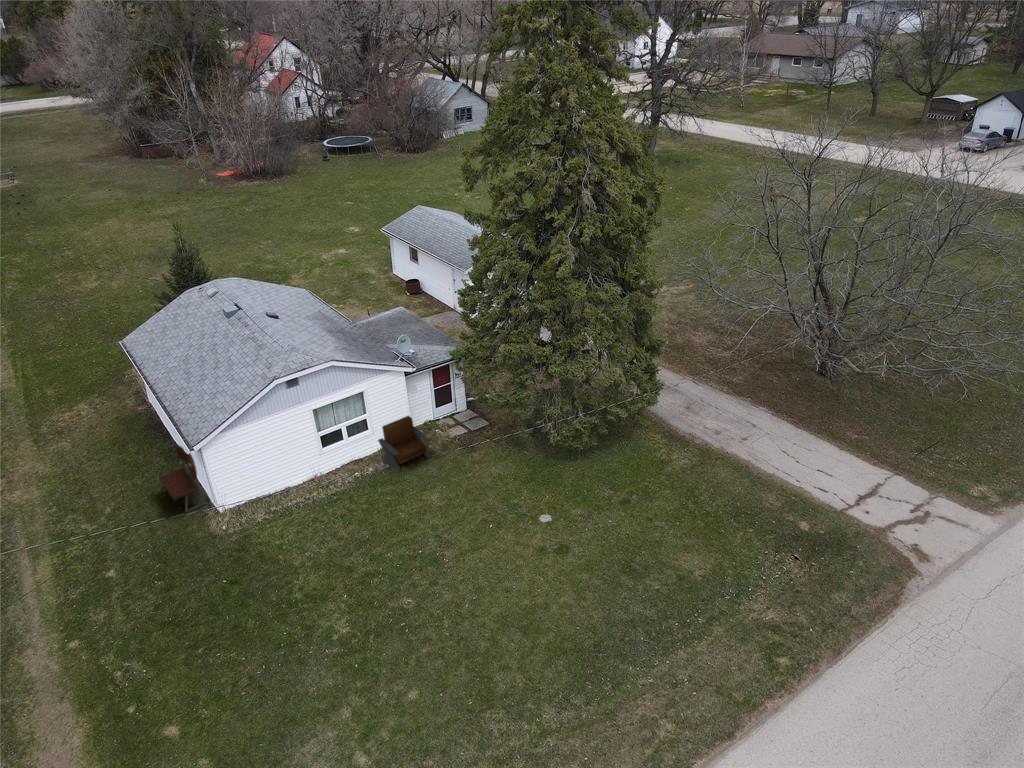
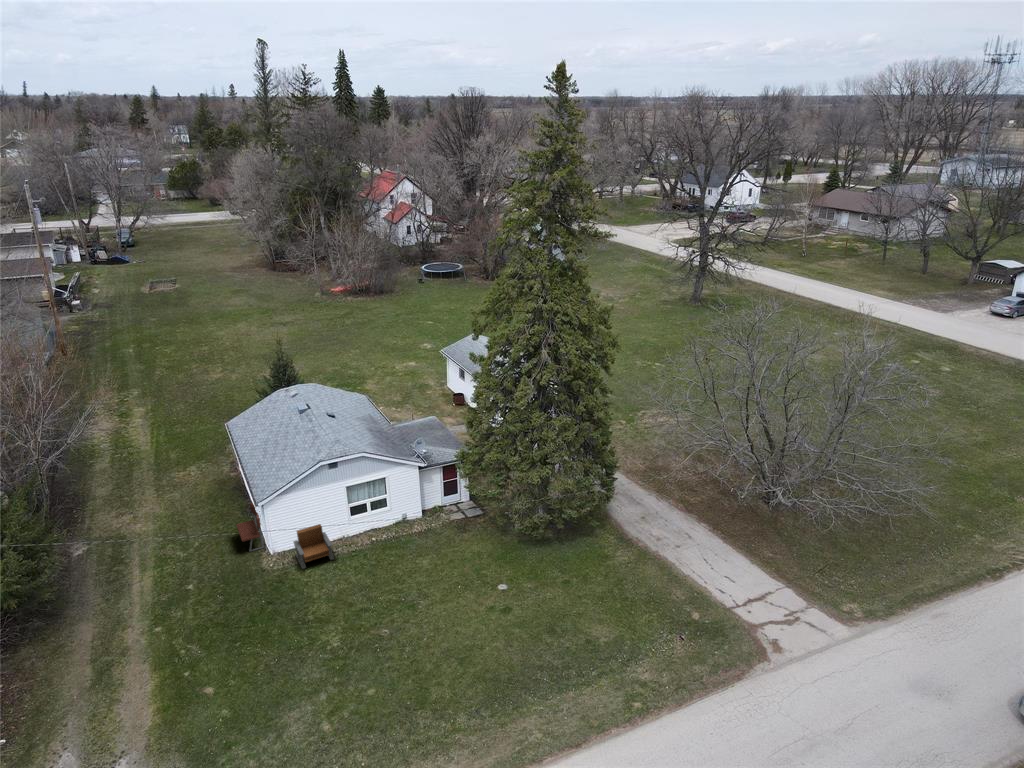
lounge chair: present [378,416,432,472] -> present [294,524,334,569]

